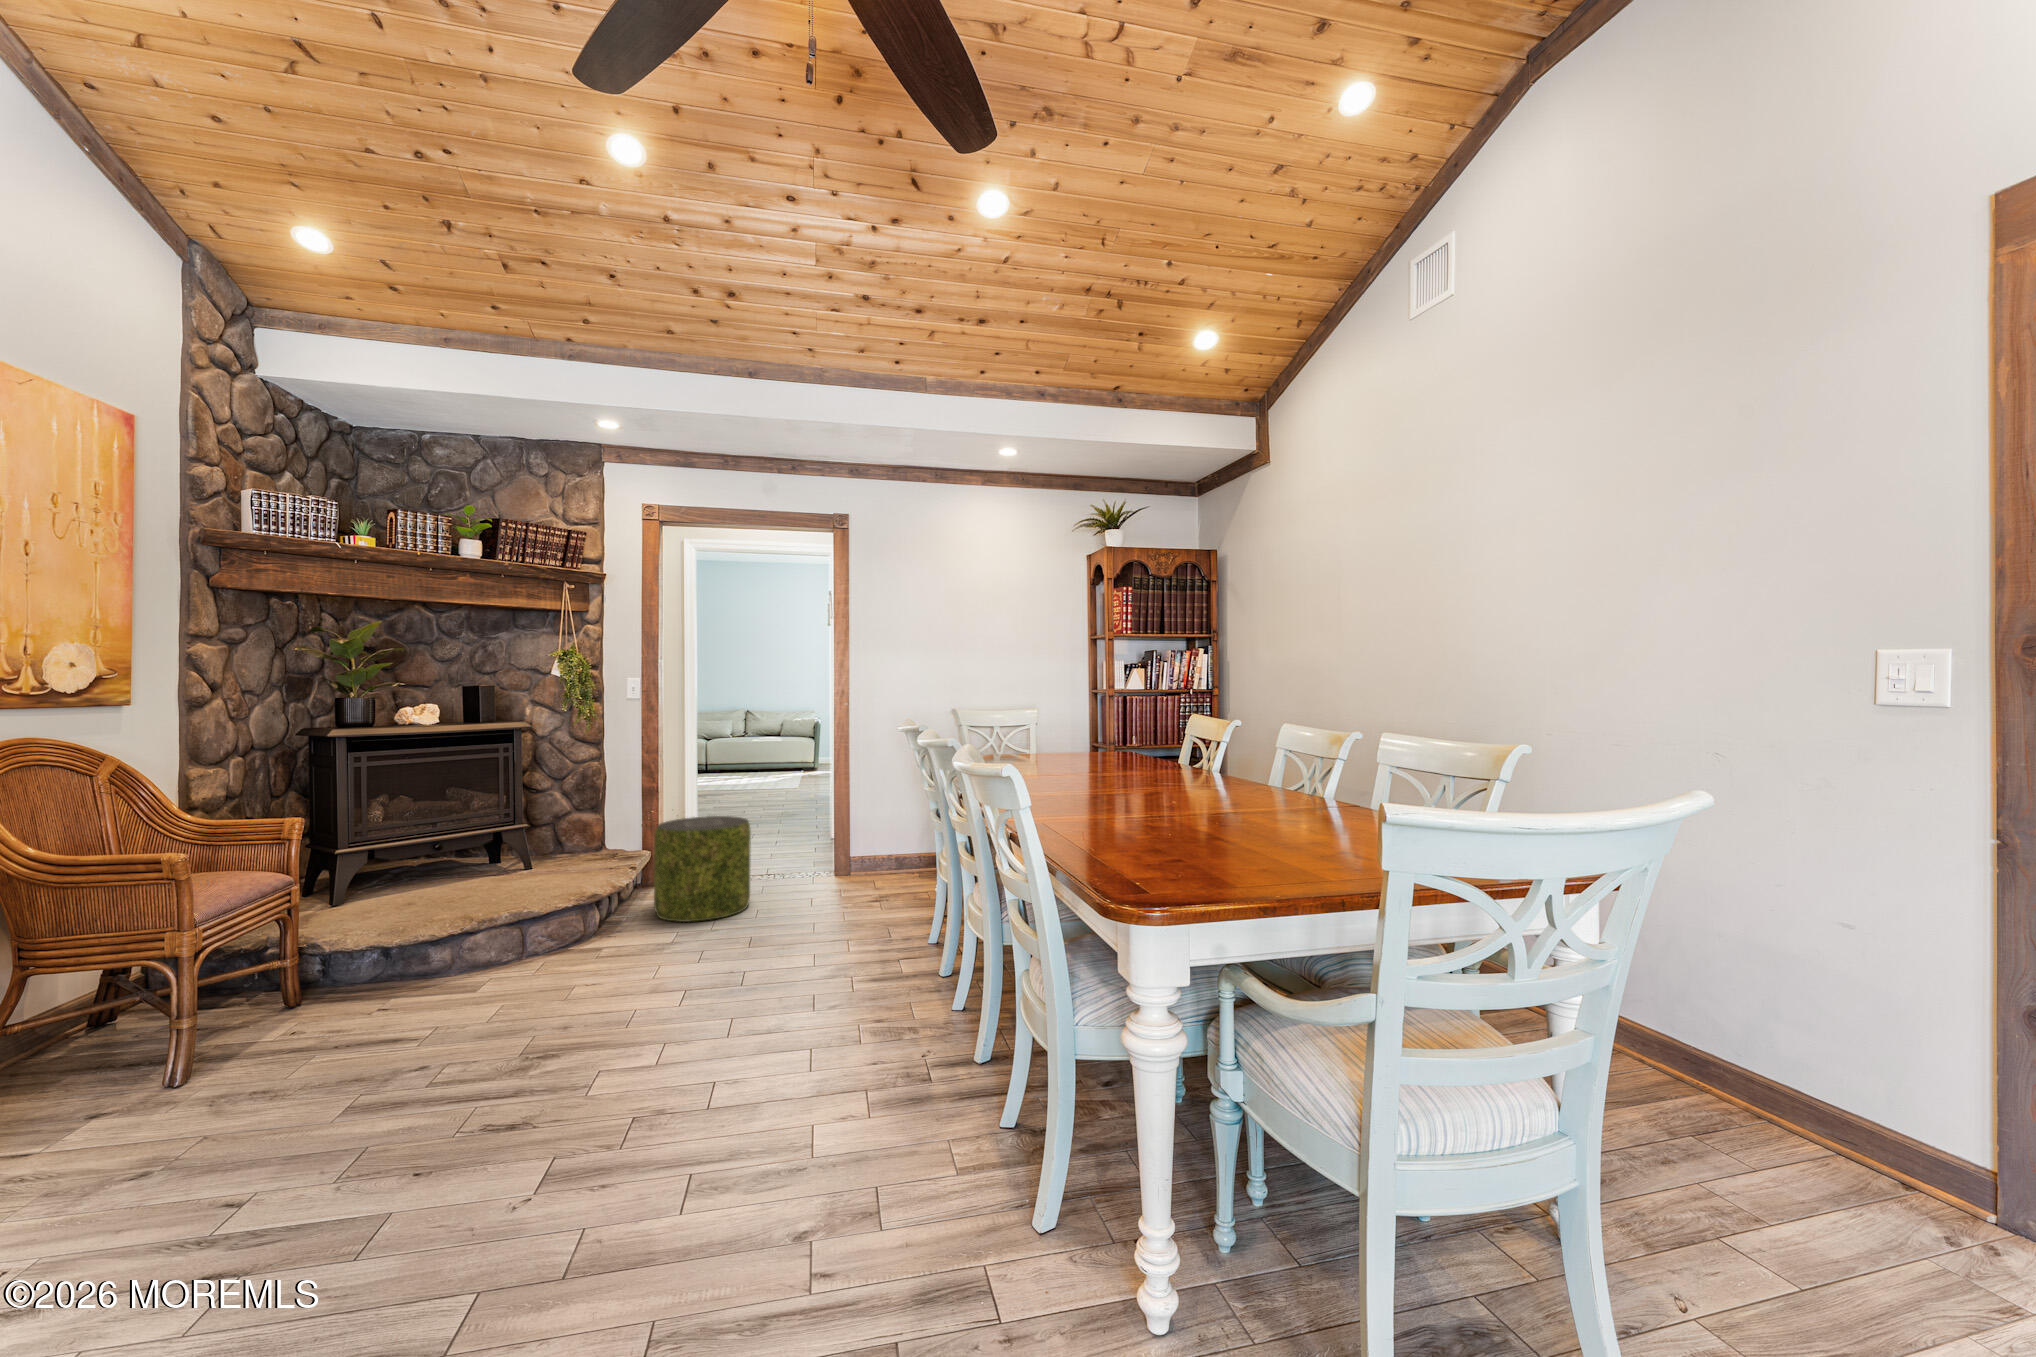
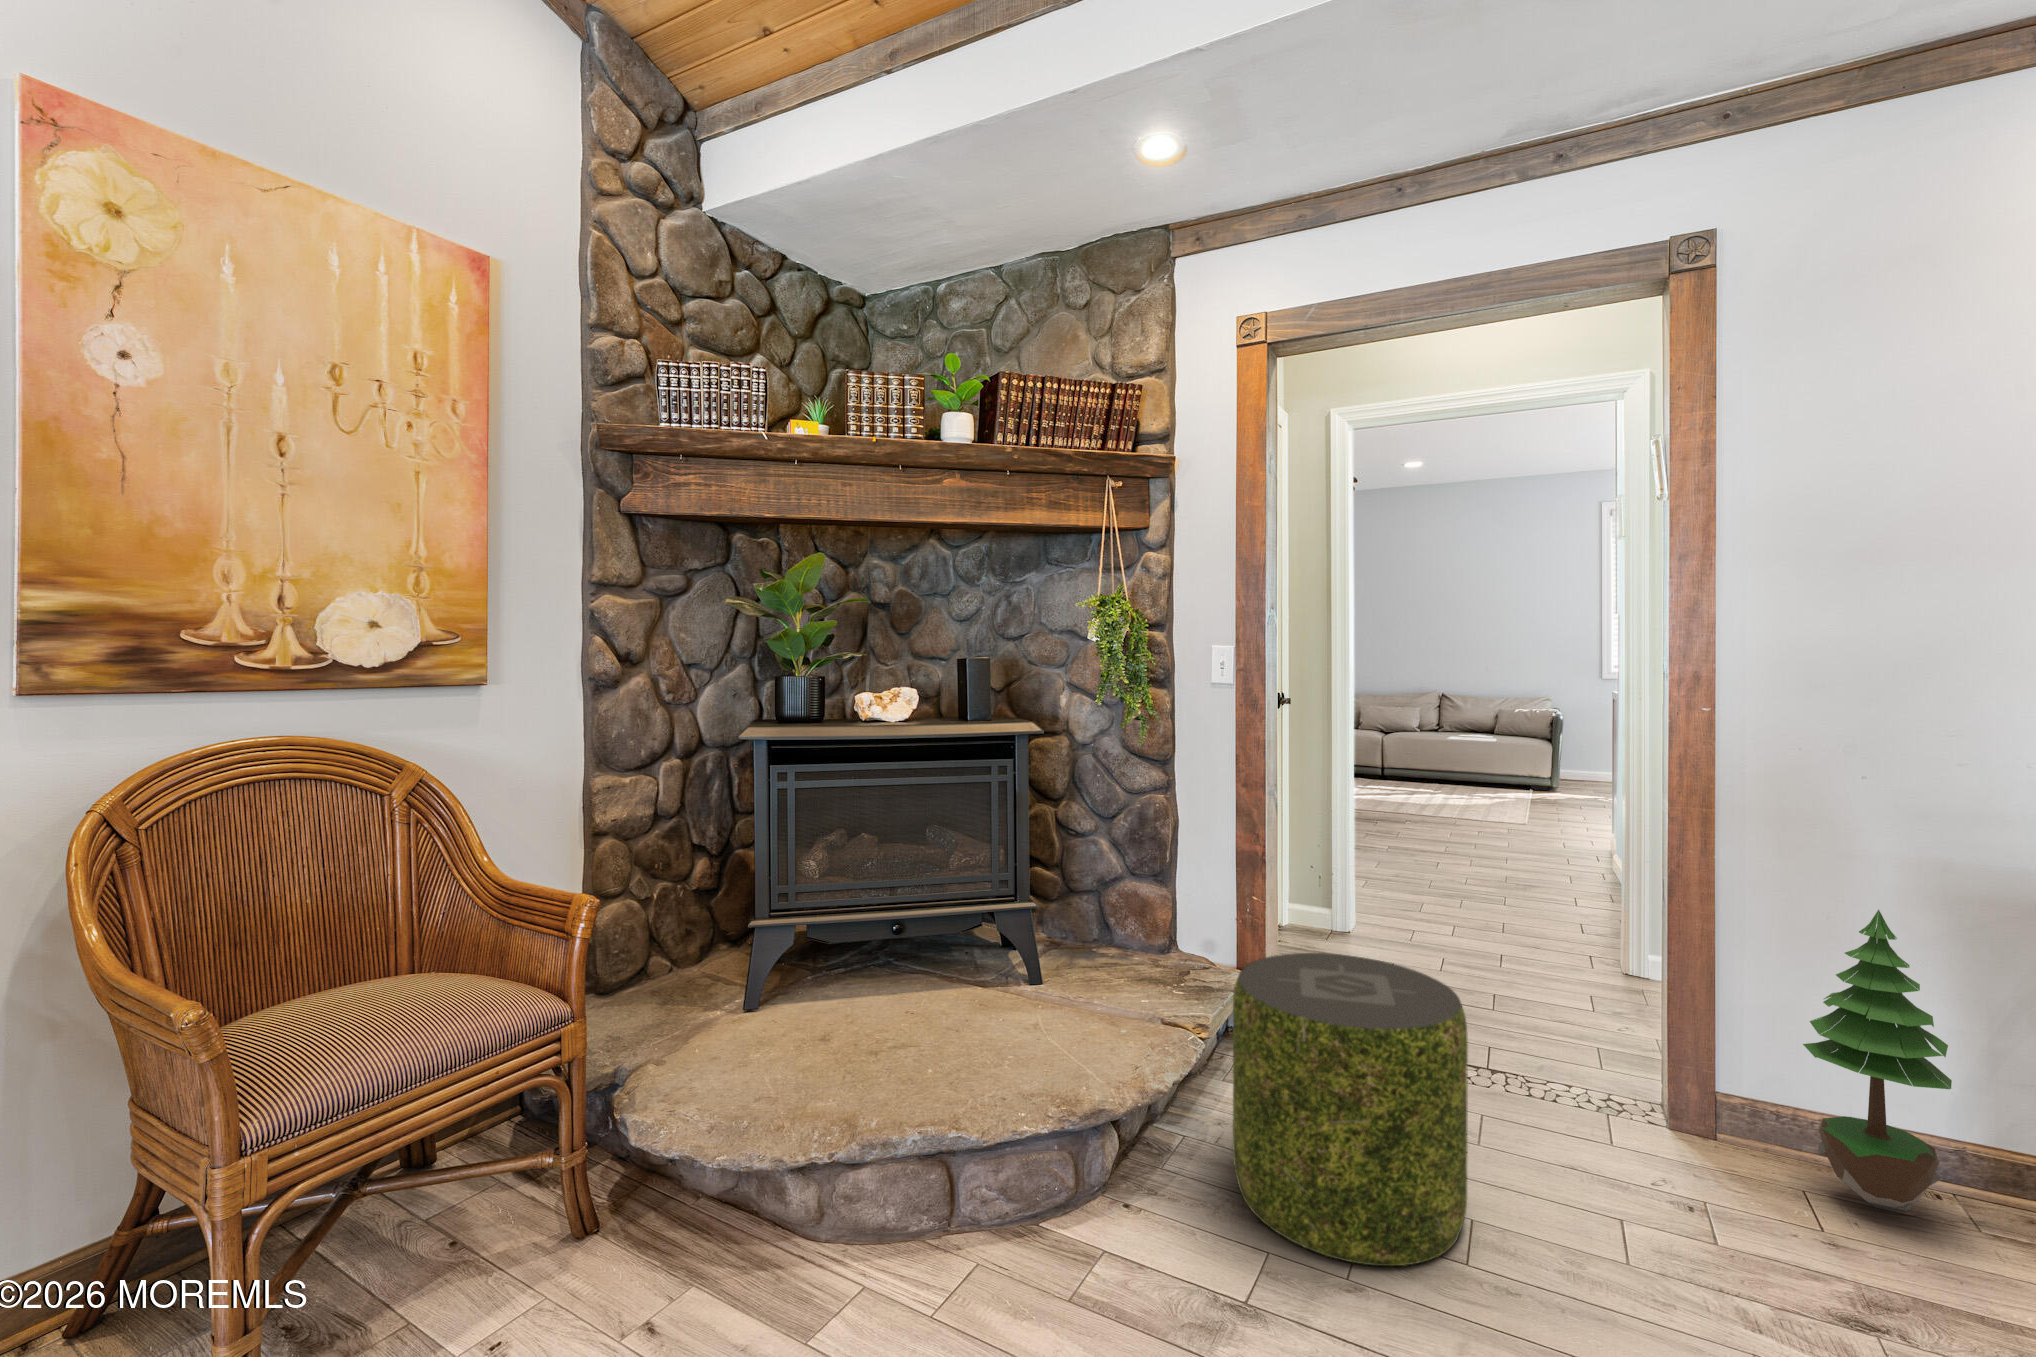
potted tree: none [864,773,901,875] -> present [1803,910,1952,1211]

